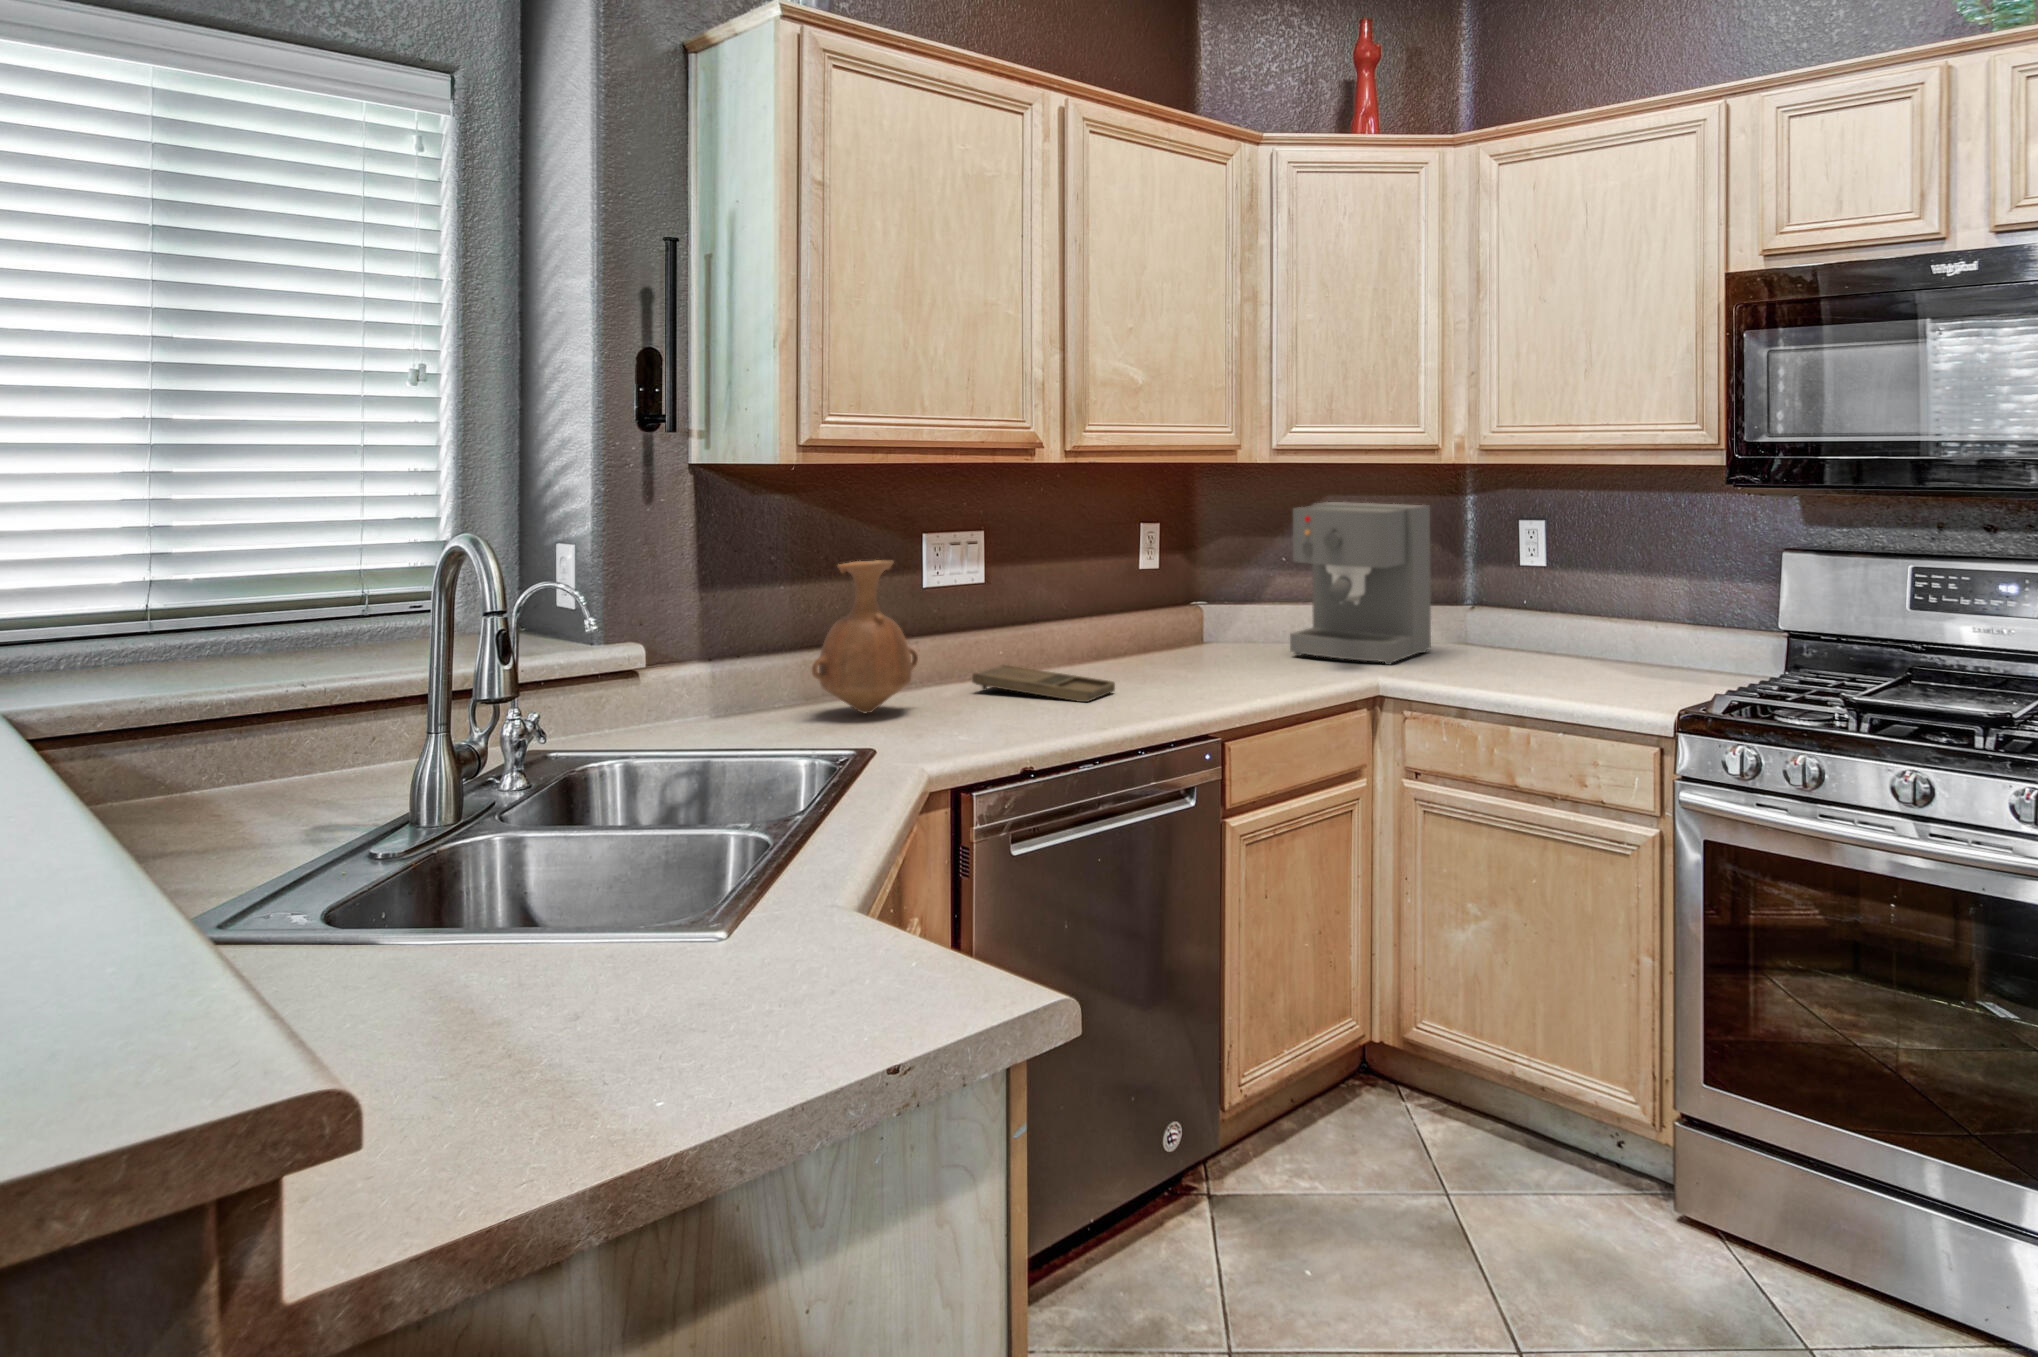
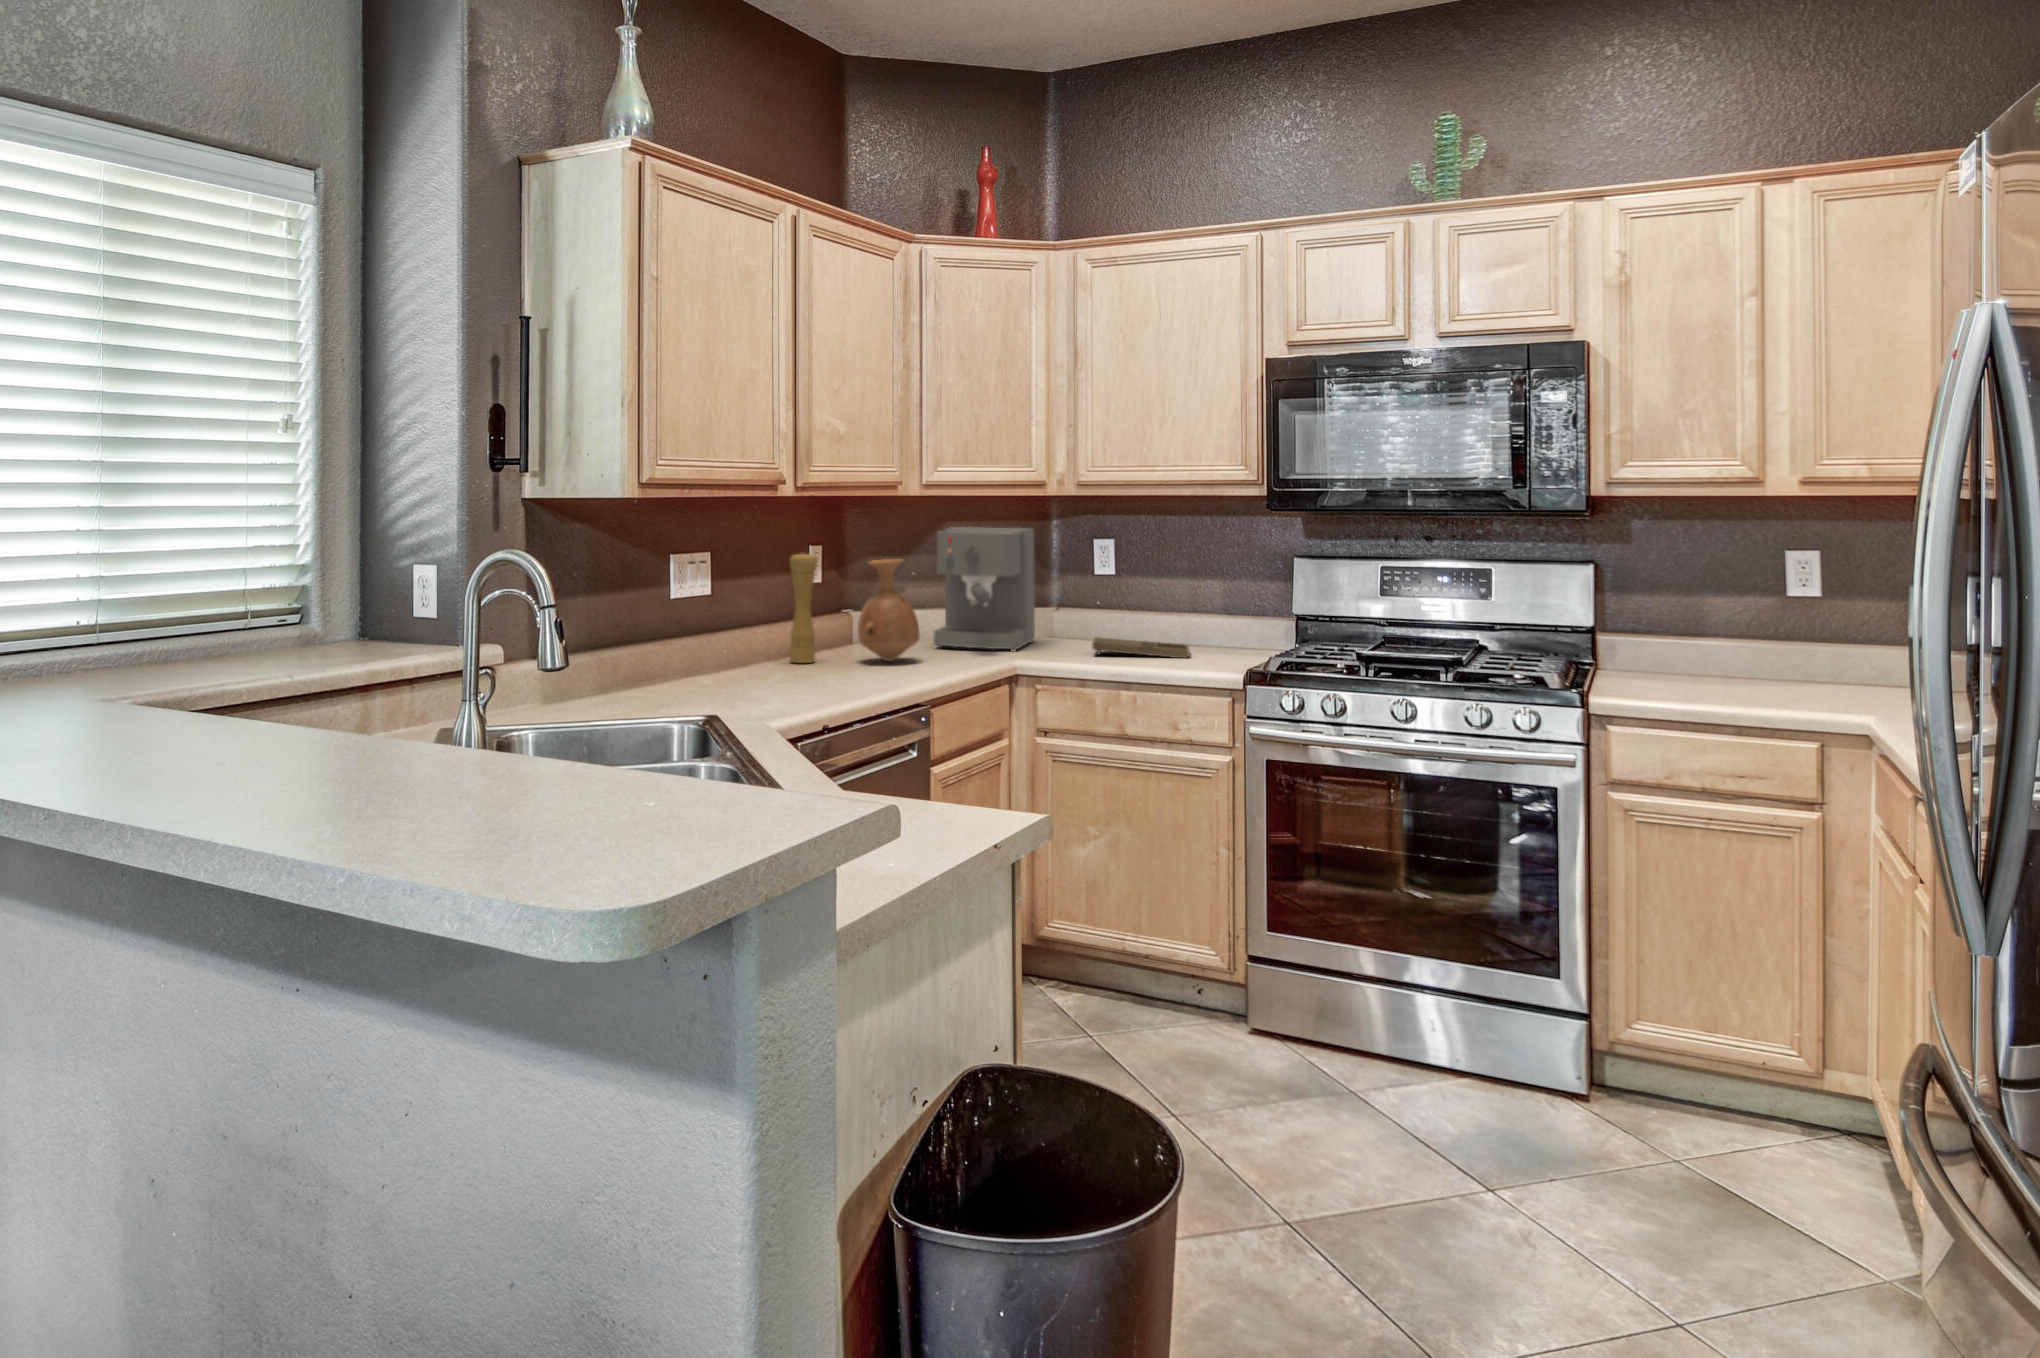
pepper mill: none [1088,532,1123,671] -> present [790,553,817,663]
vase: present [812,560,918,714] -> present [858,559,920,661]
tray: present [972,665,1115,702] -> present [1092,637,1190,658]

